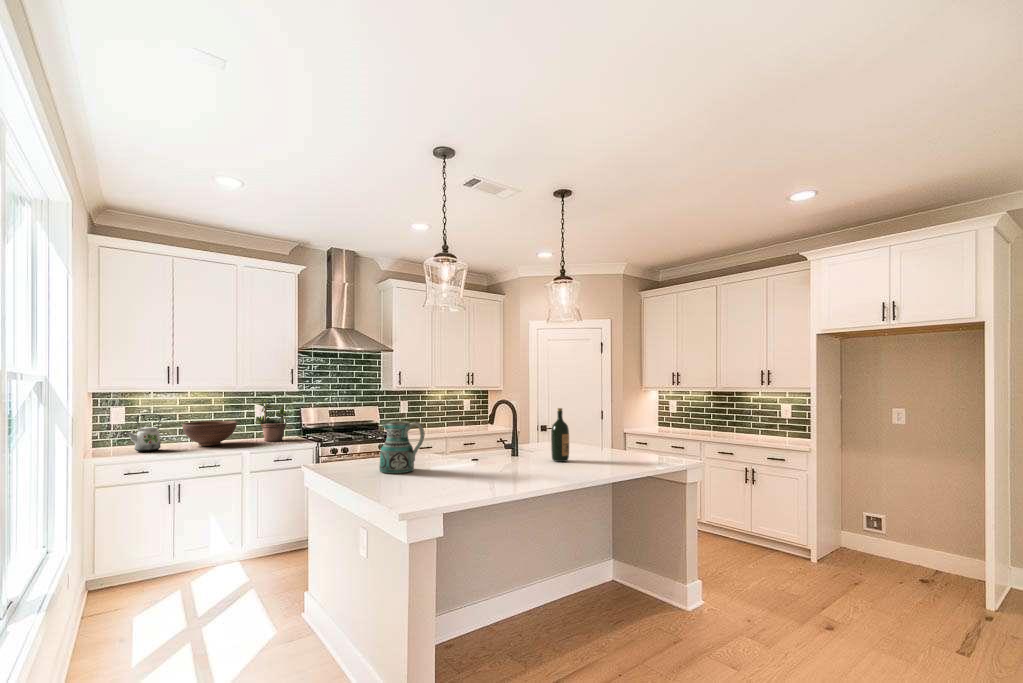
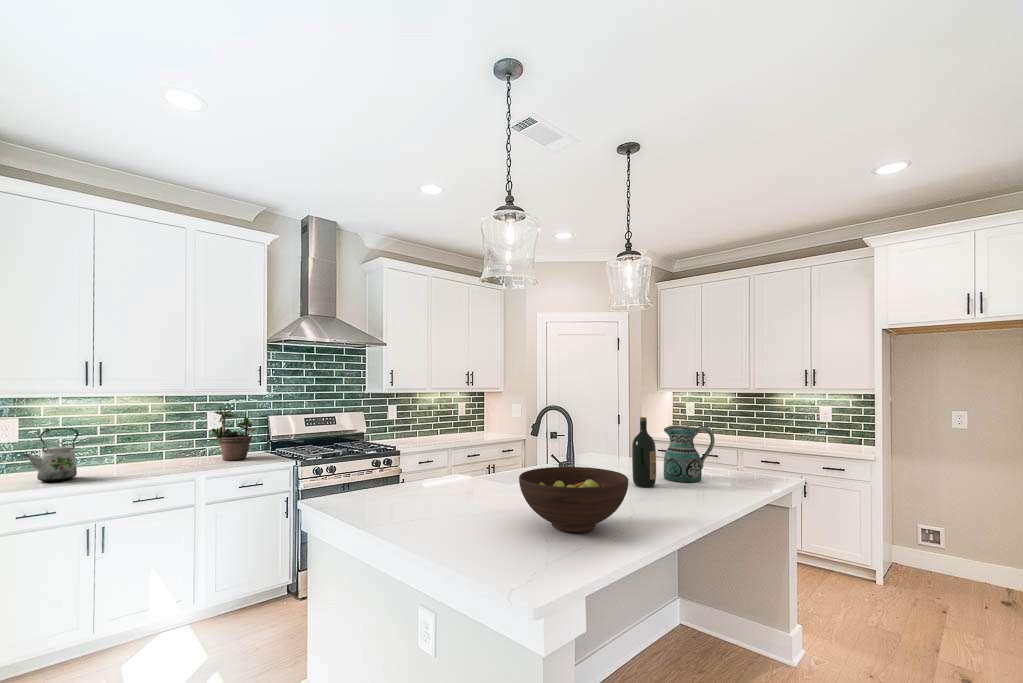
fruit bowl: present [182,421,237,446] -> present [519,467,628,532]
ceramic pitcher: present [379,421,424,474] -> present [664,425,715,482]

